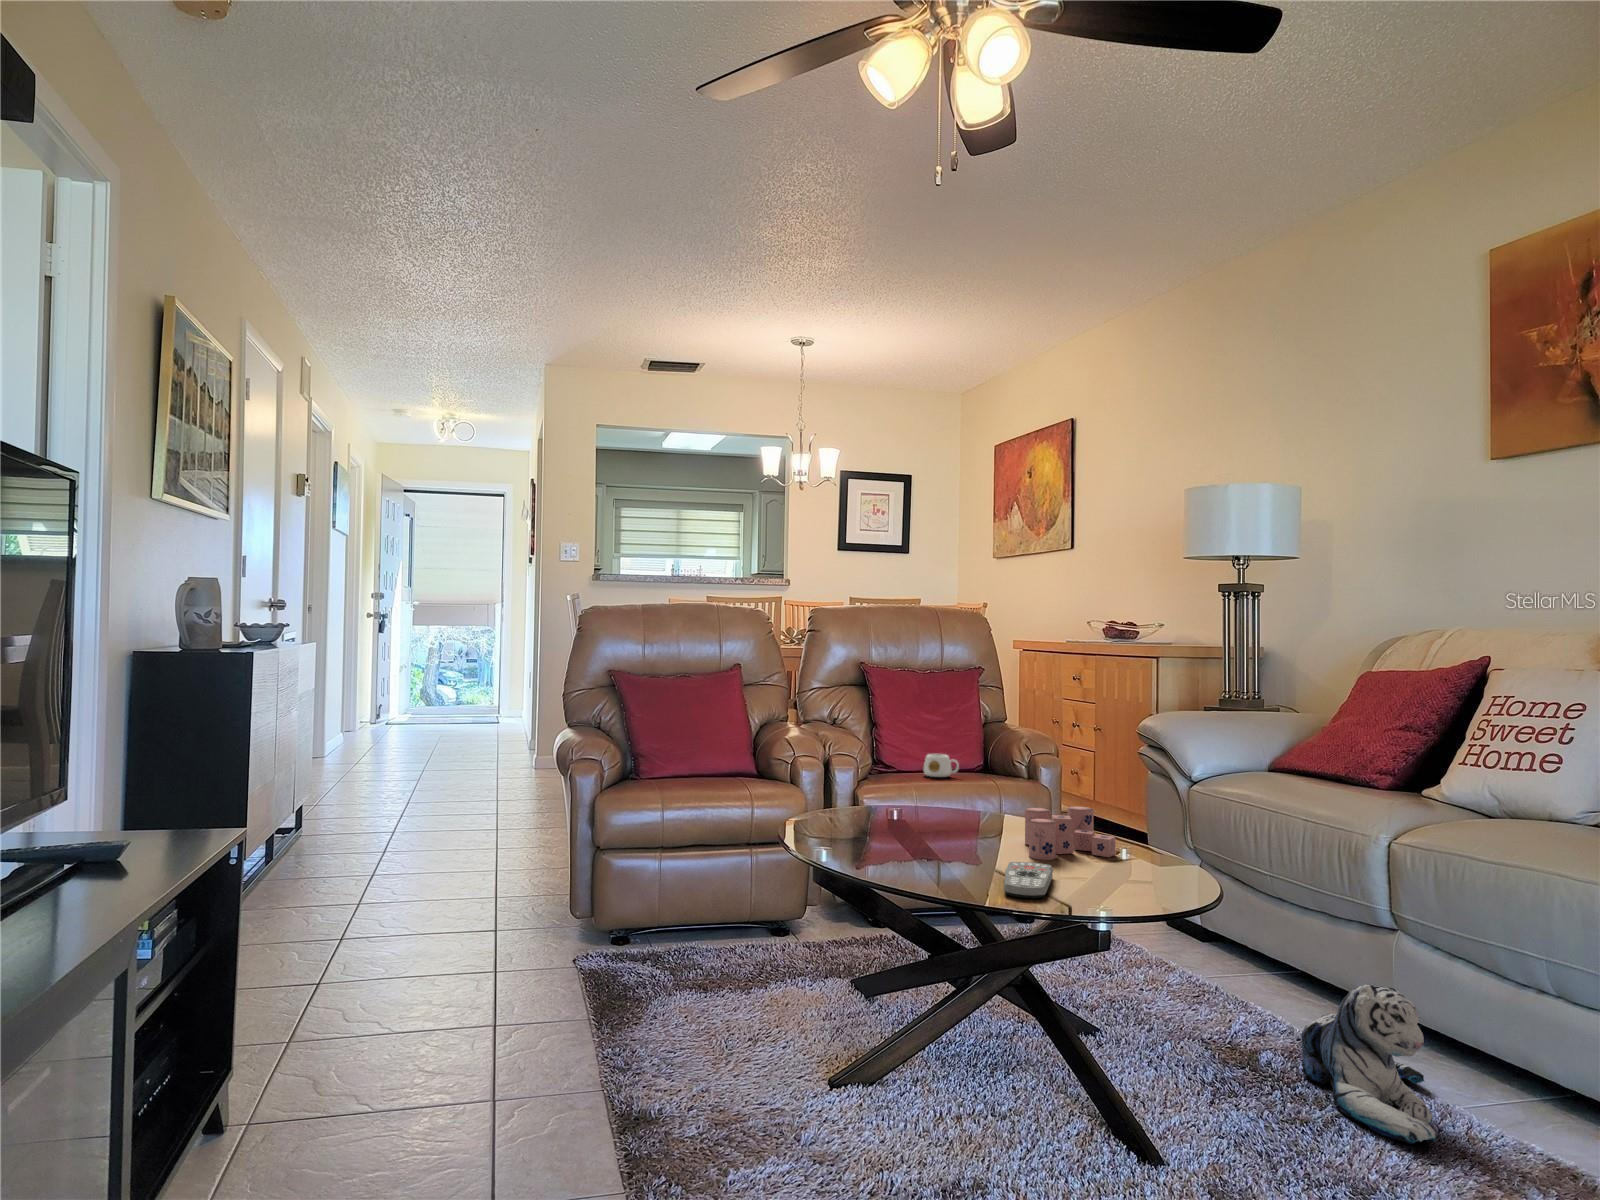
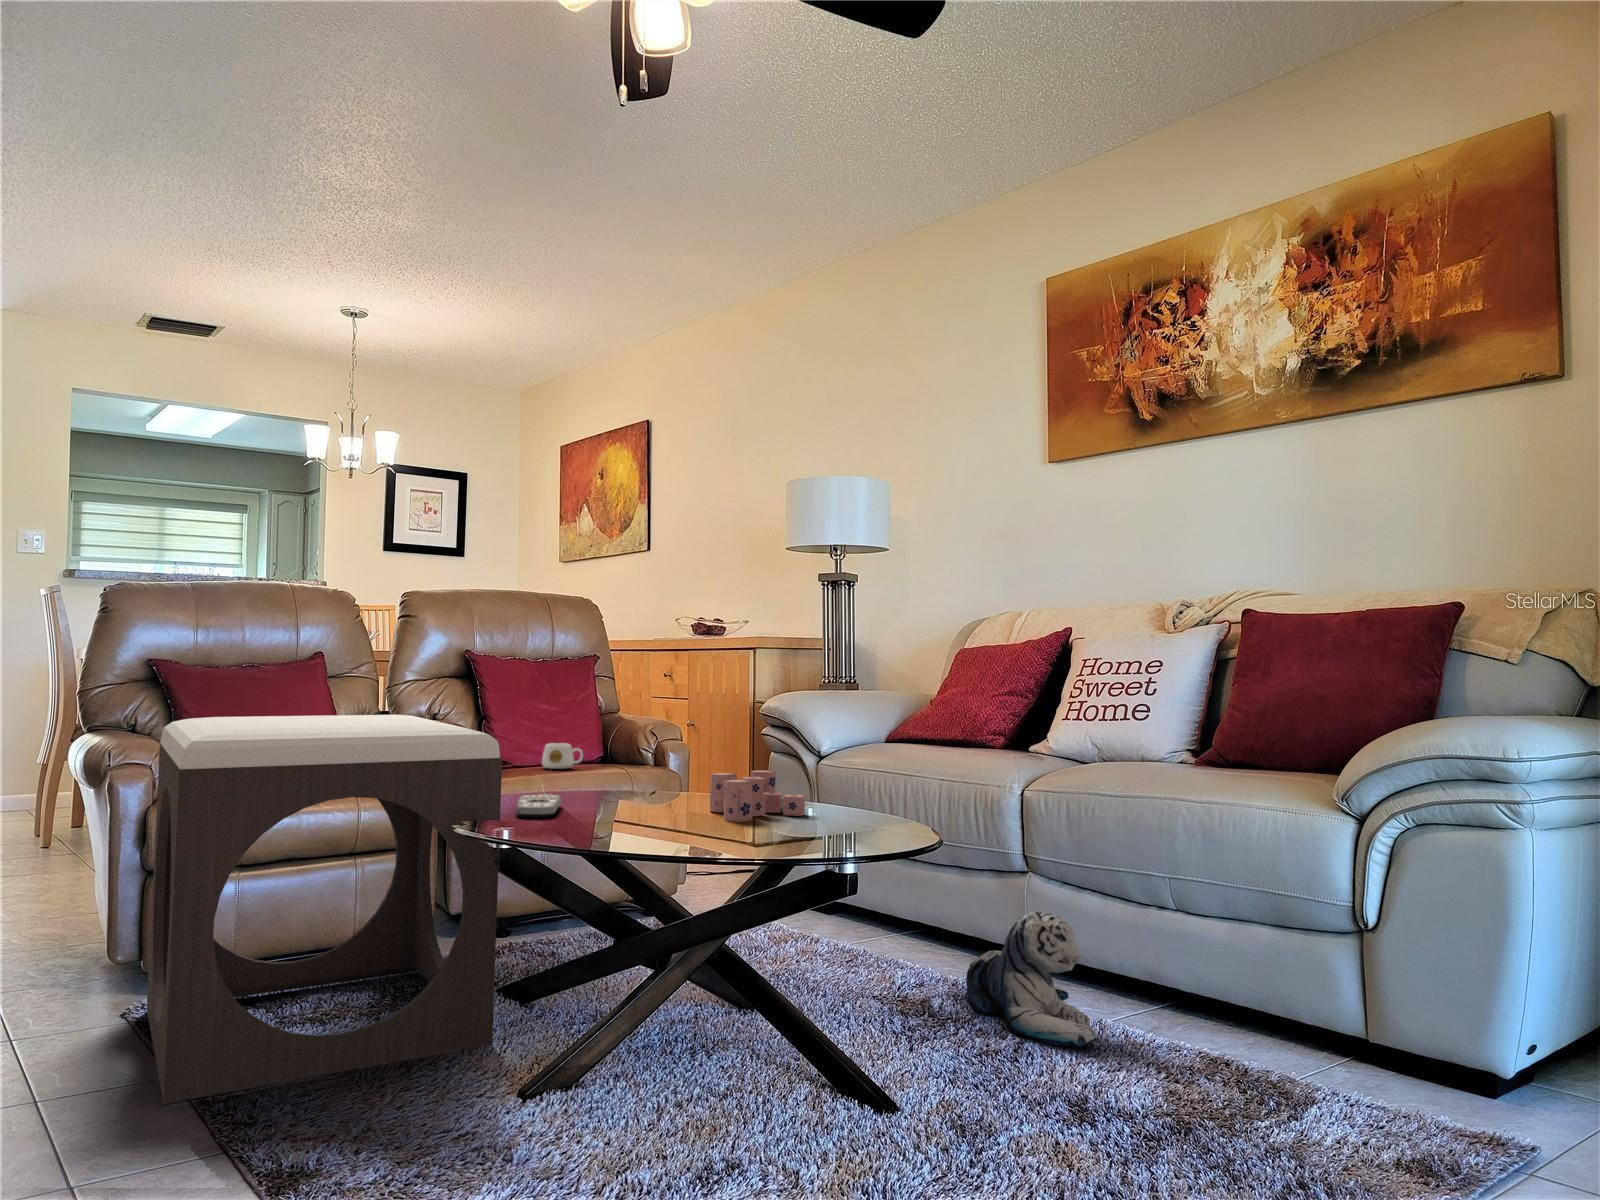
footstool: none [588,737,835,1035] -> present [147,715,502,1104]
remote control: present [1004,862,1053,898] -> present [517,795,561,817]

